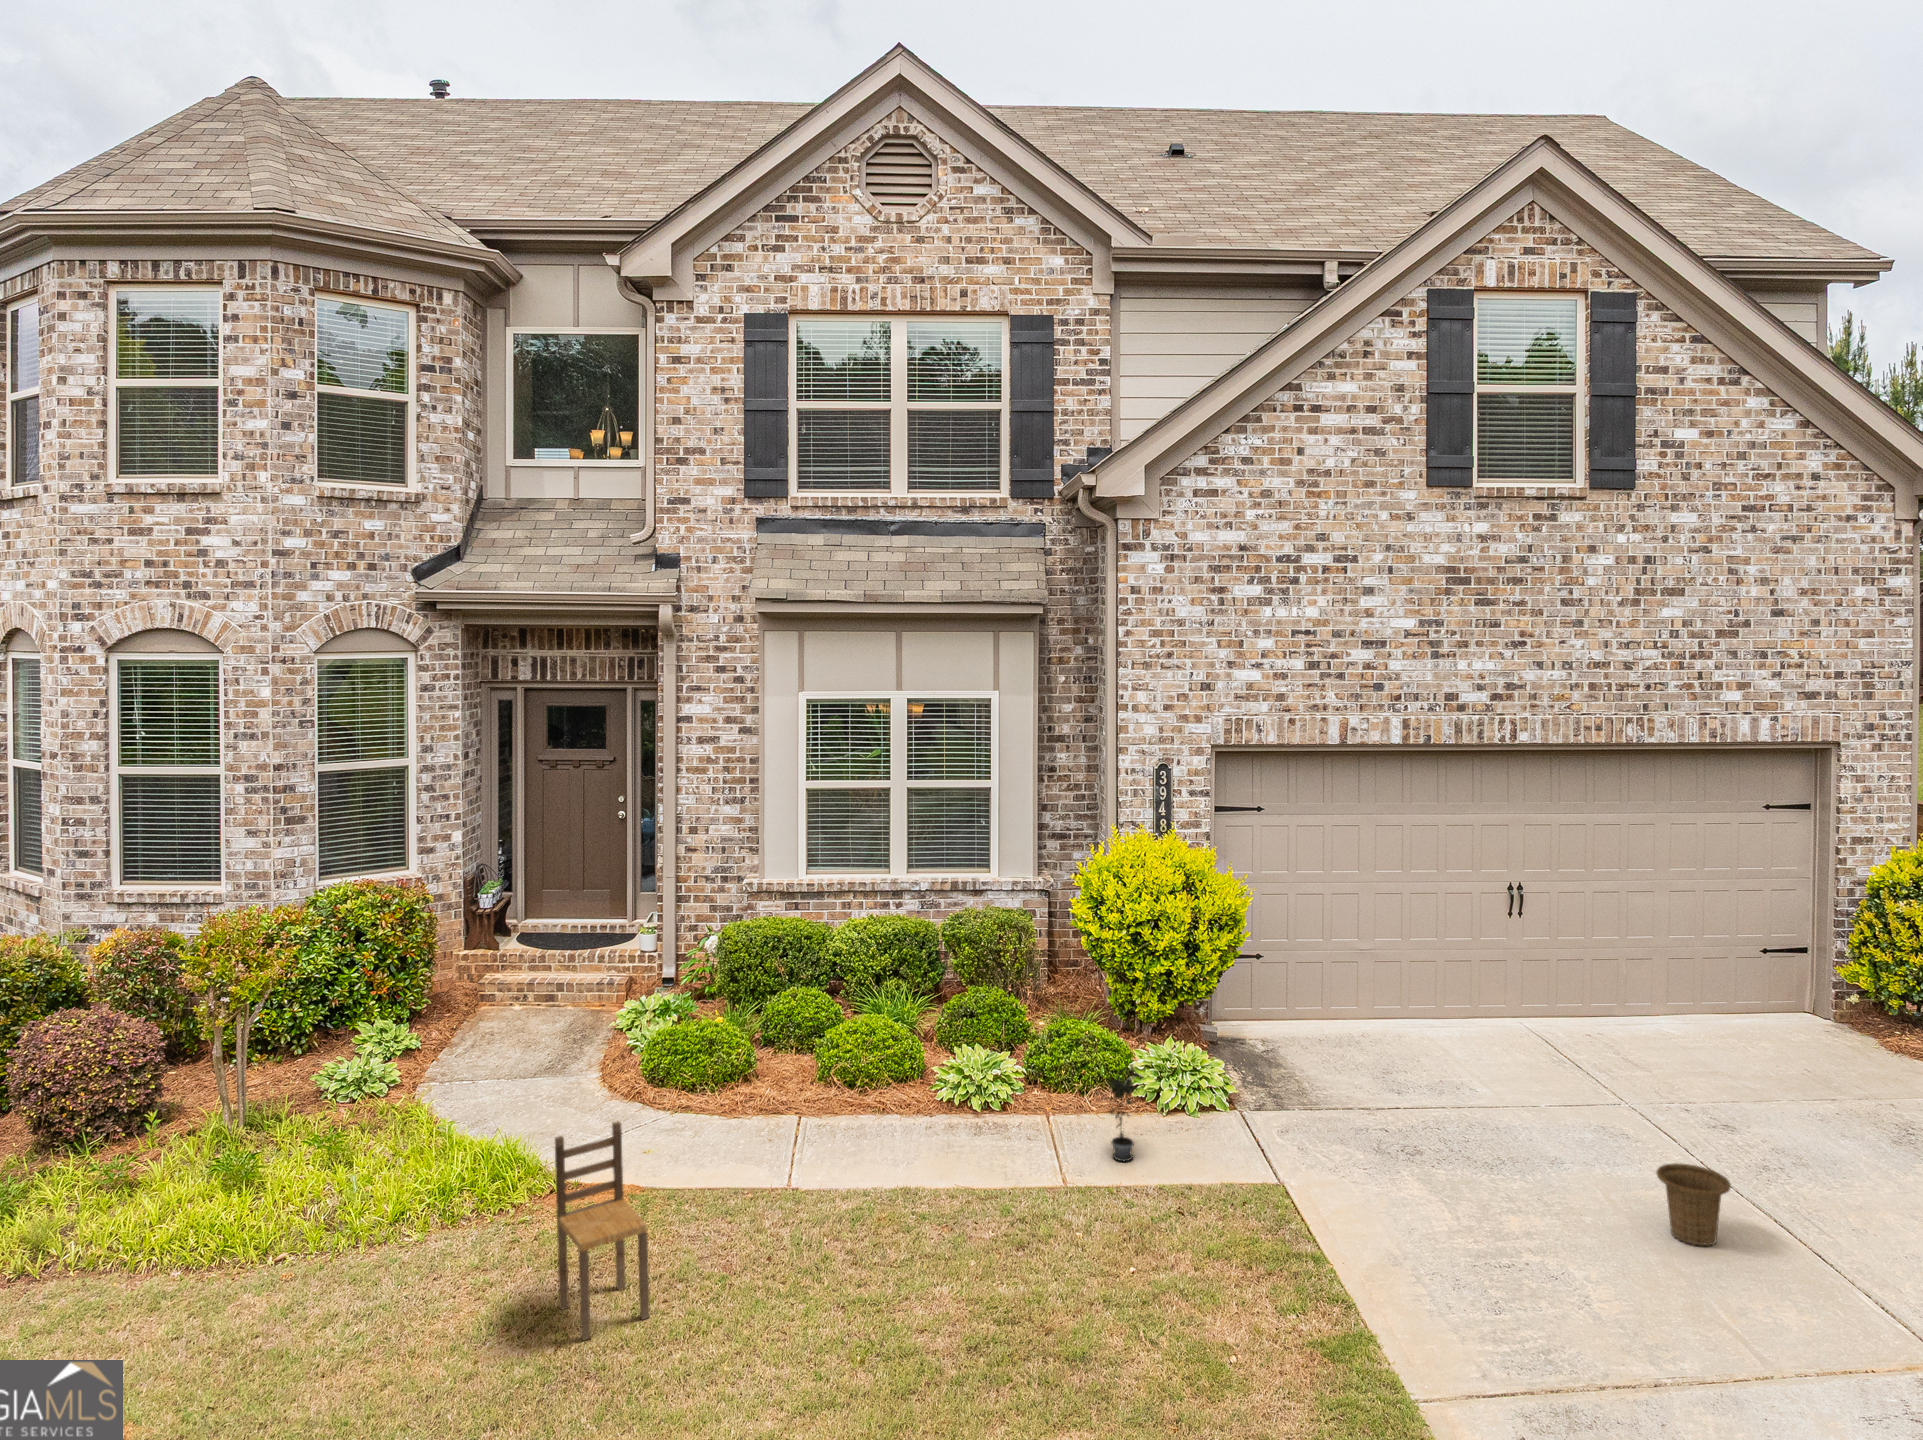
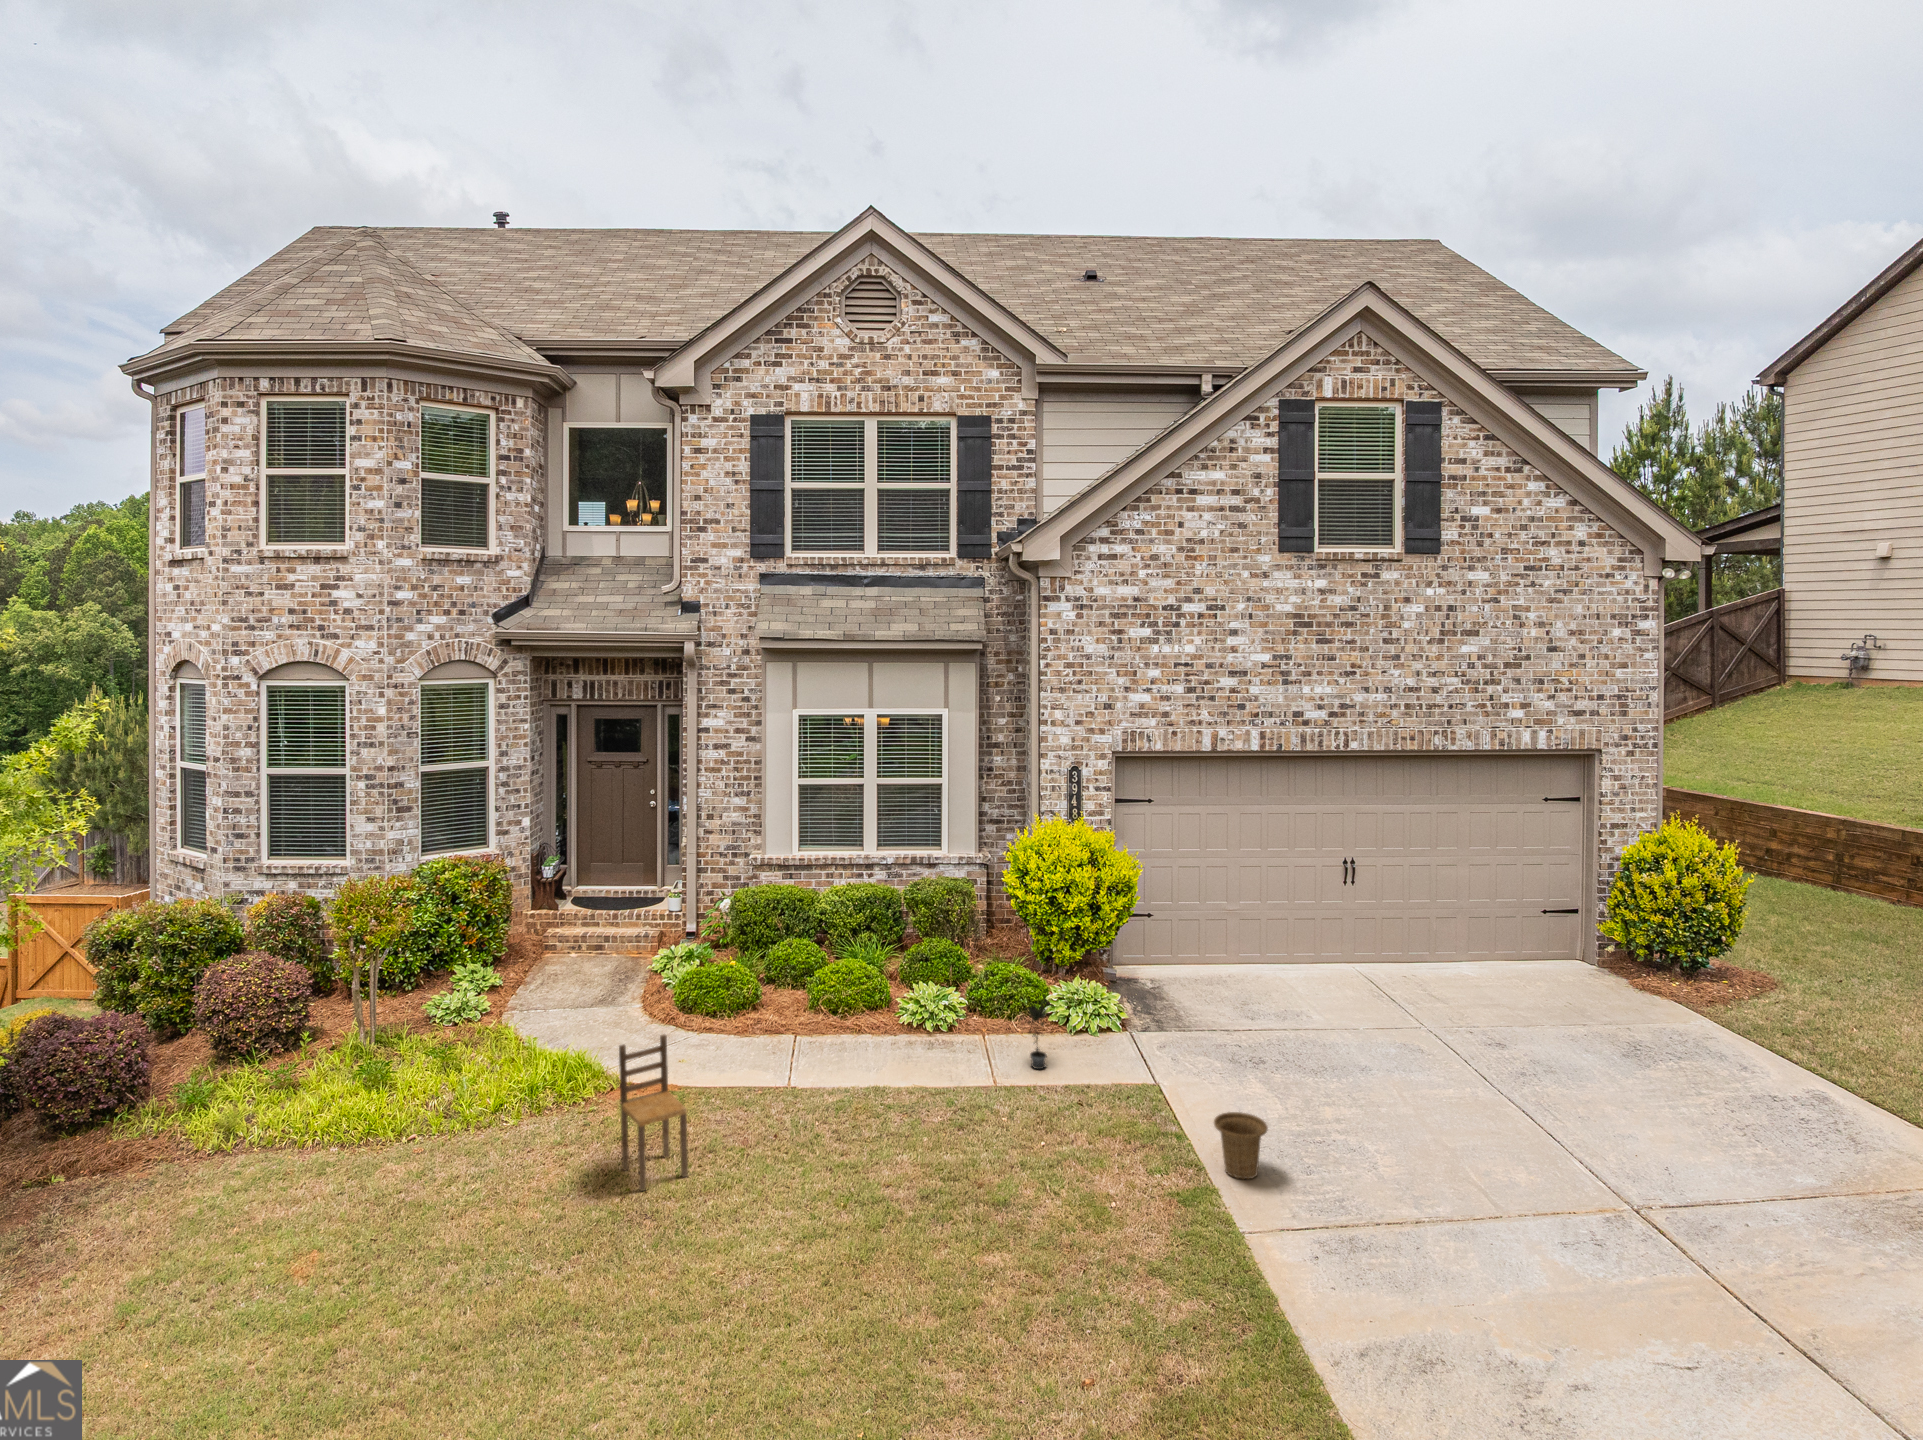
basket: present [1656,1163,1731,1247] -> present [1214,1112,1268,1179]

